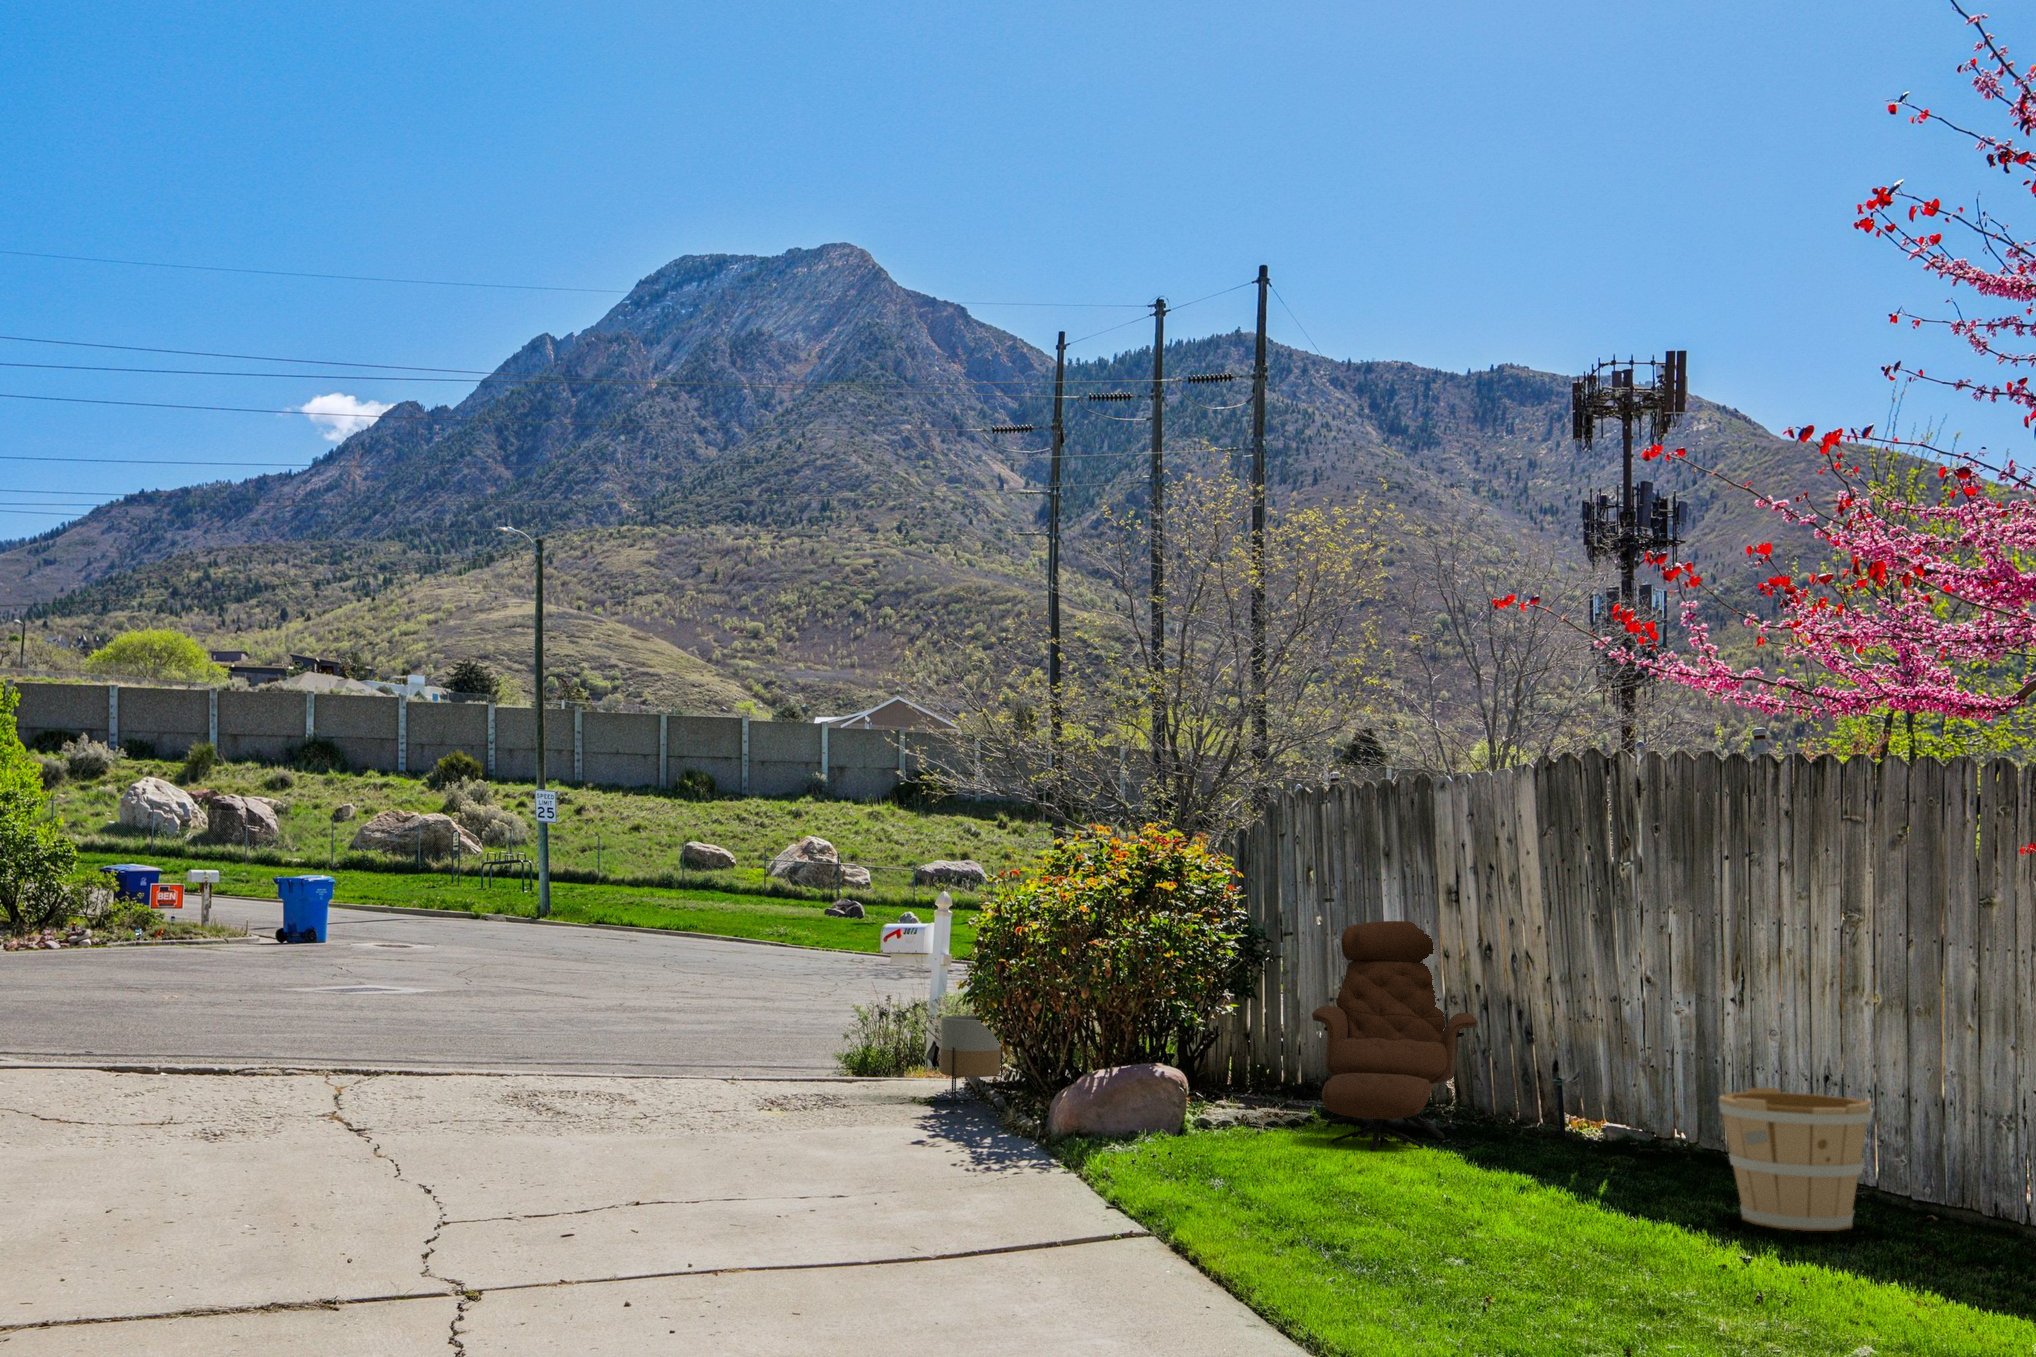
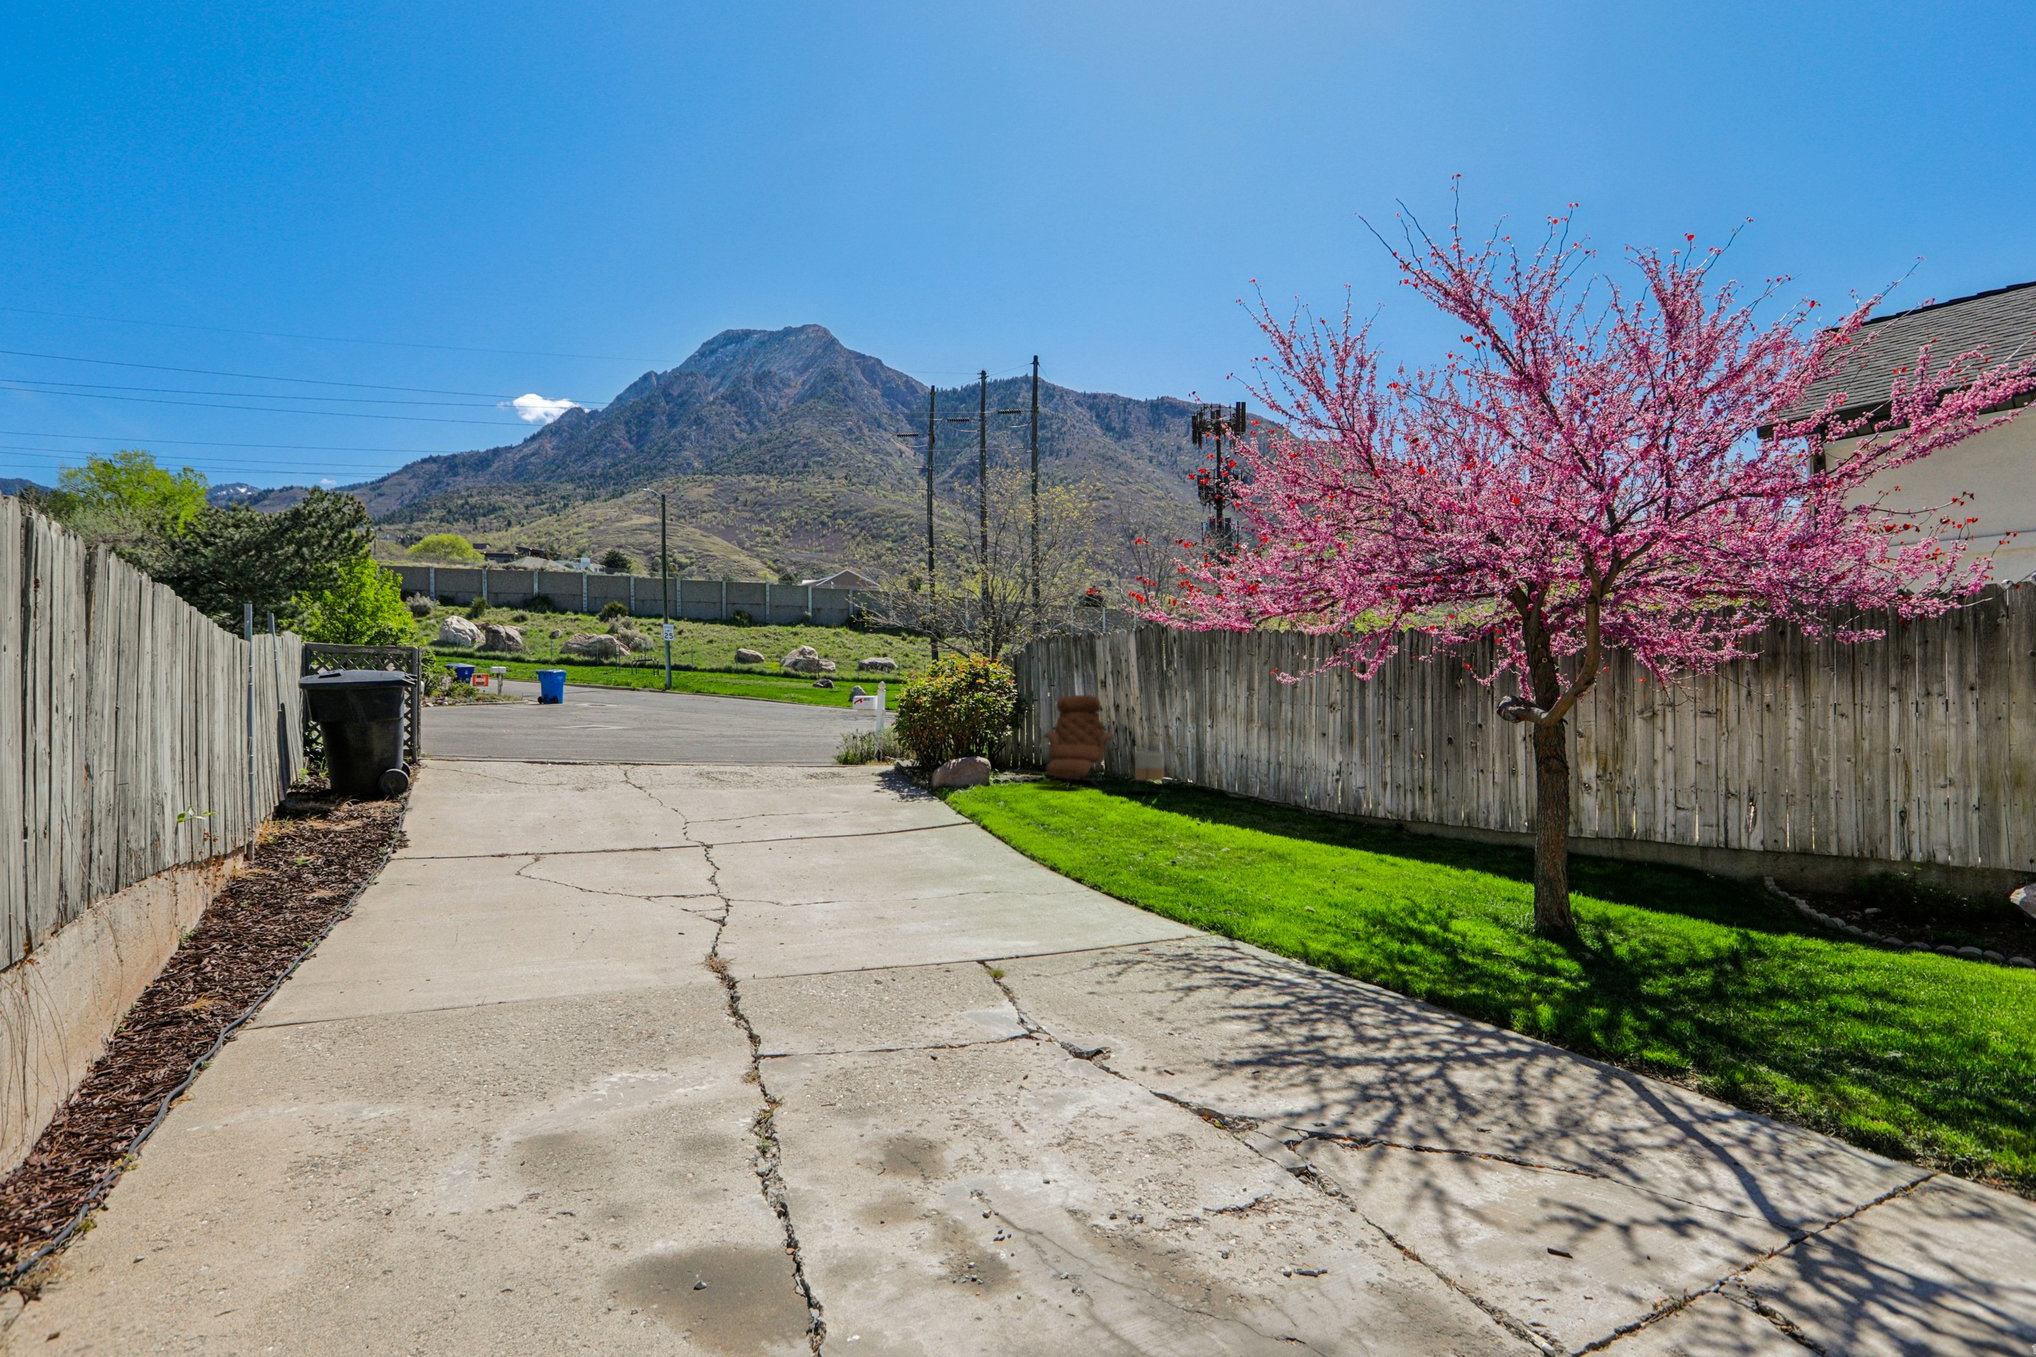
planter: present [940,1015,1003,1107] -> present [1135,751,1164,783]
wooden bucket: present [1719,1088,1873,1231] -> none [1196,762,1255,816]

